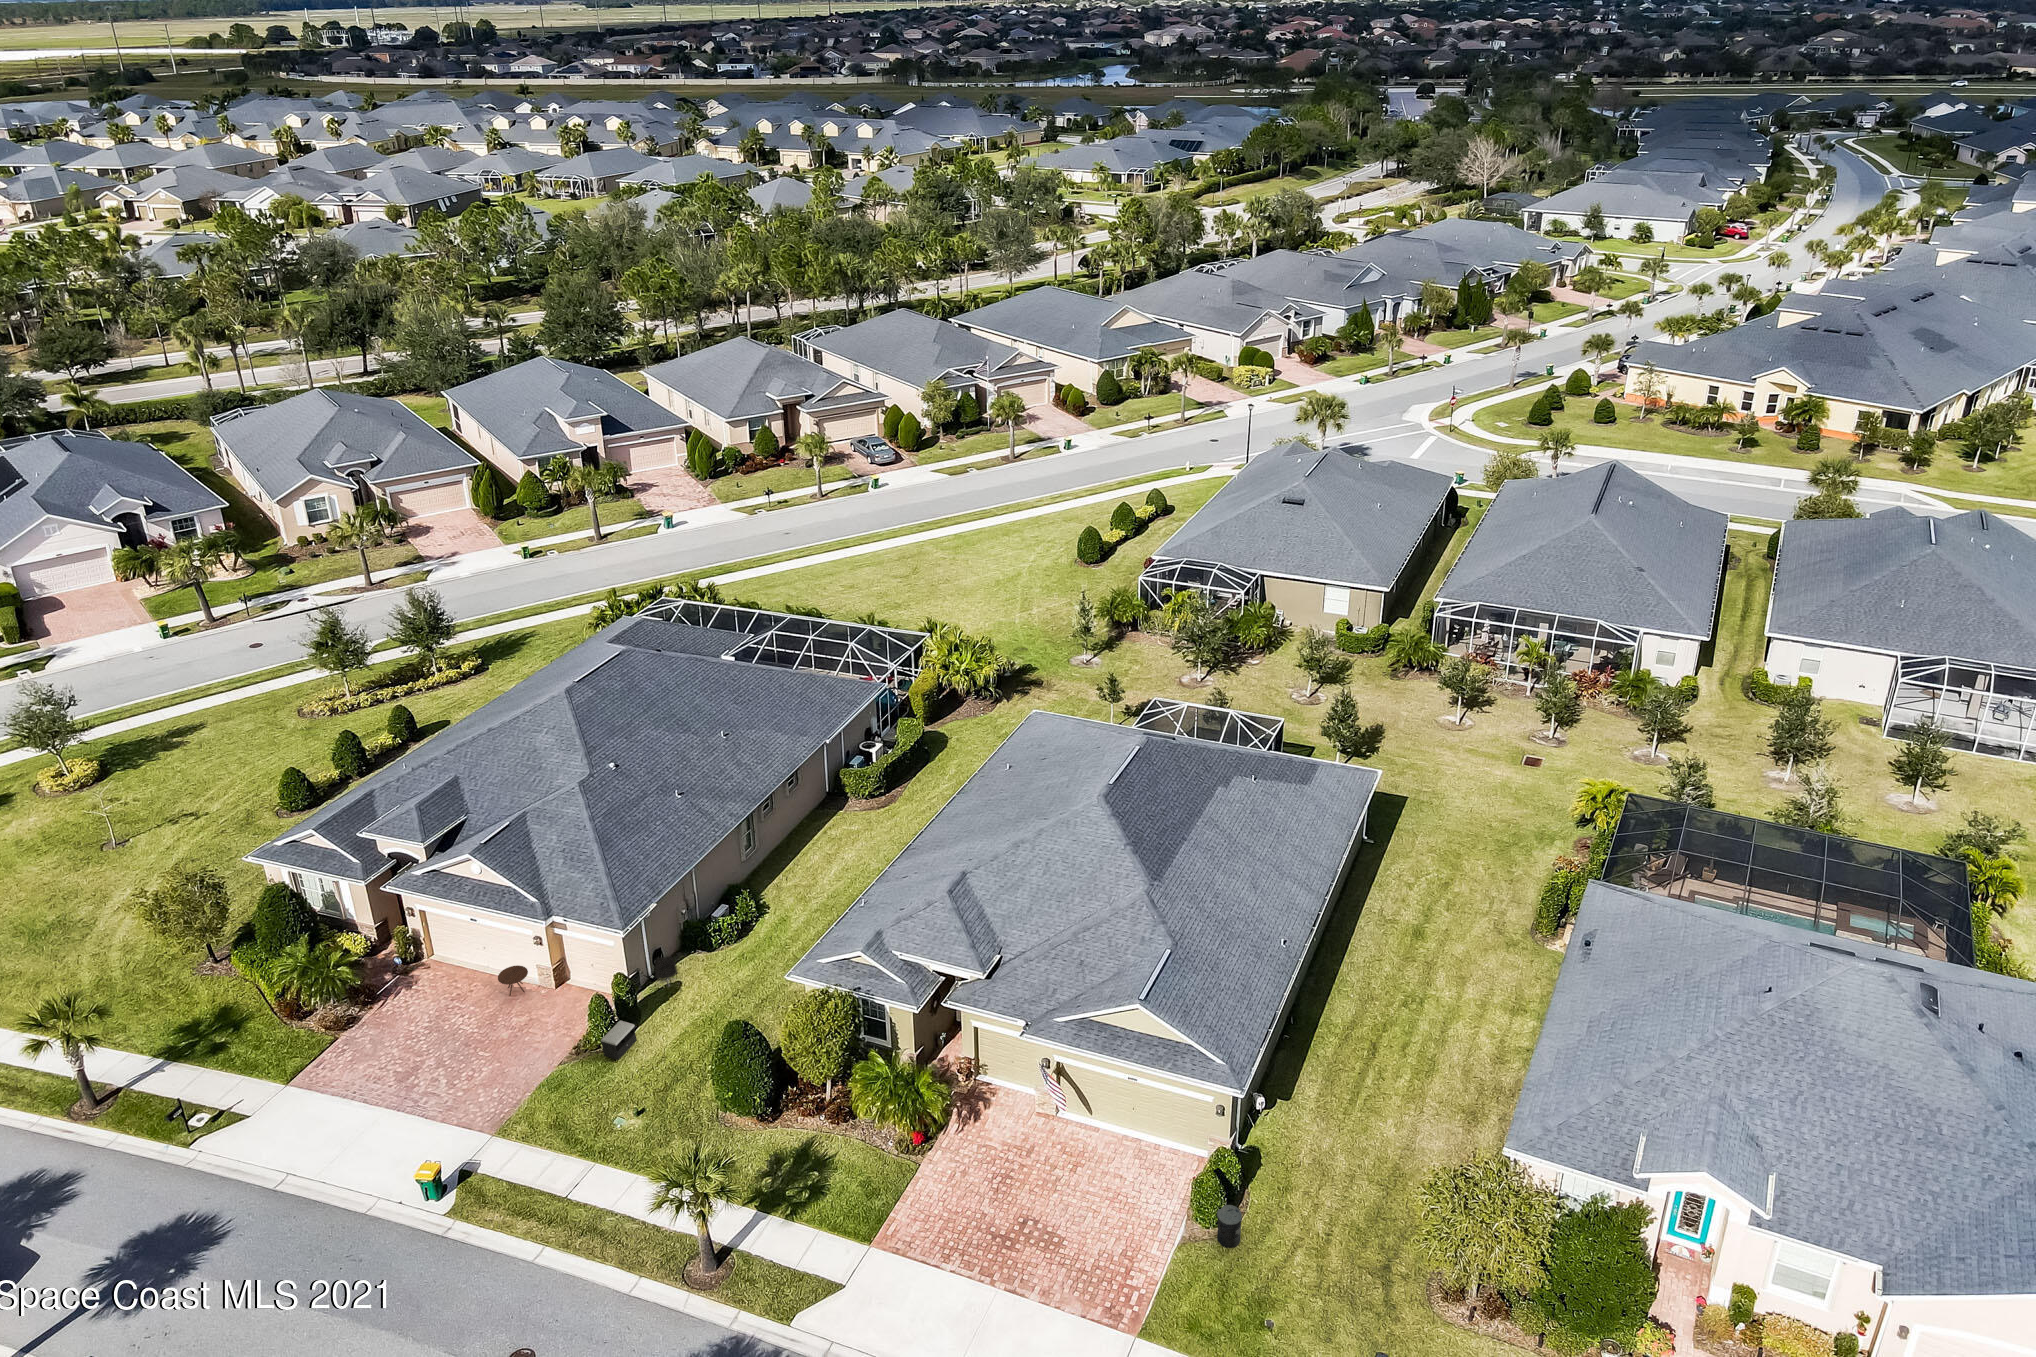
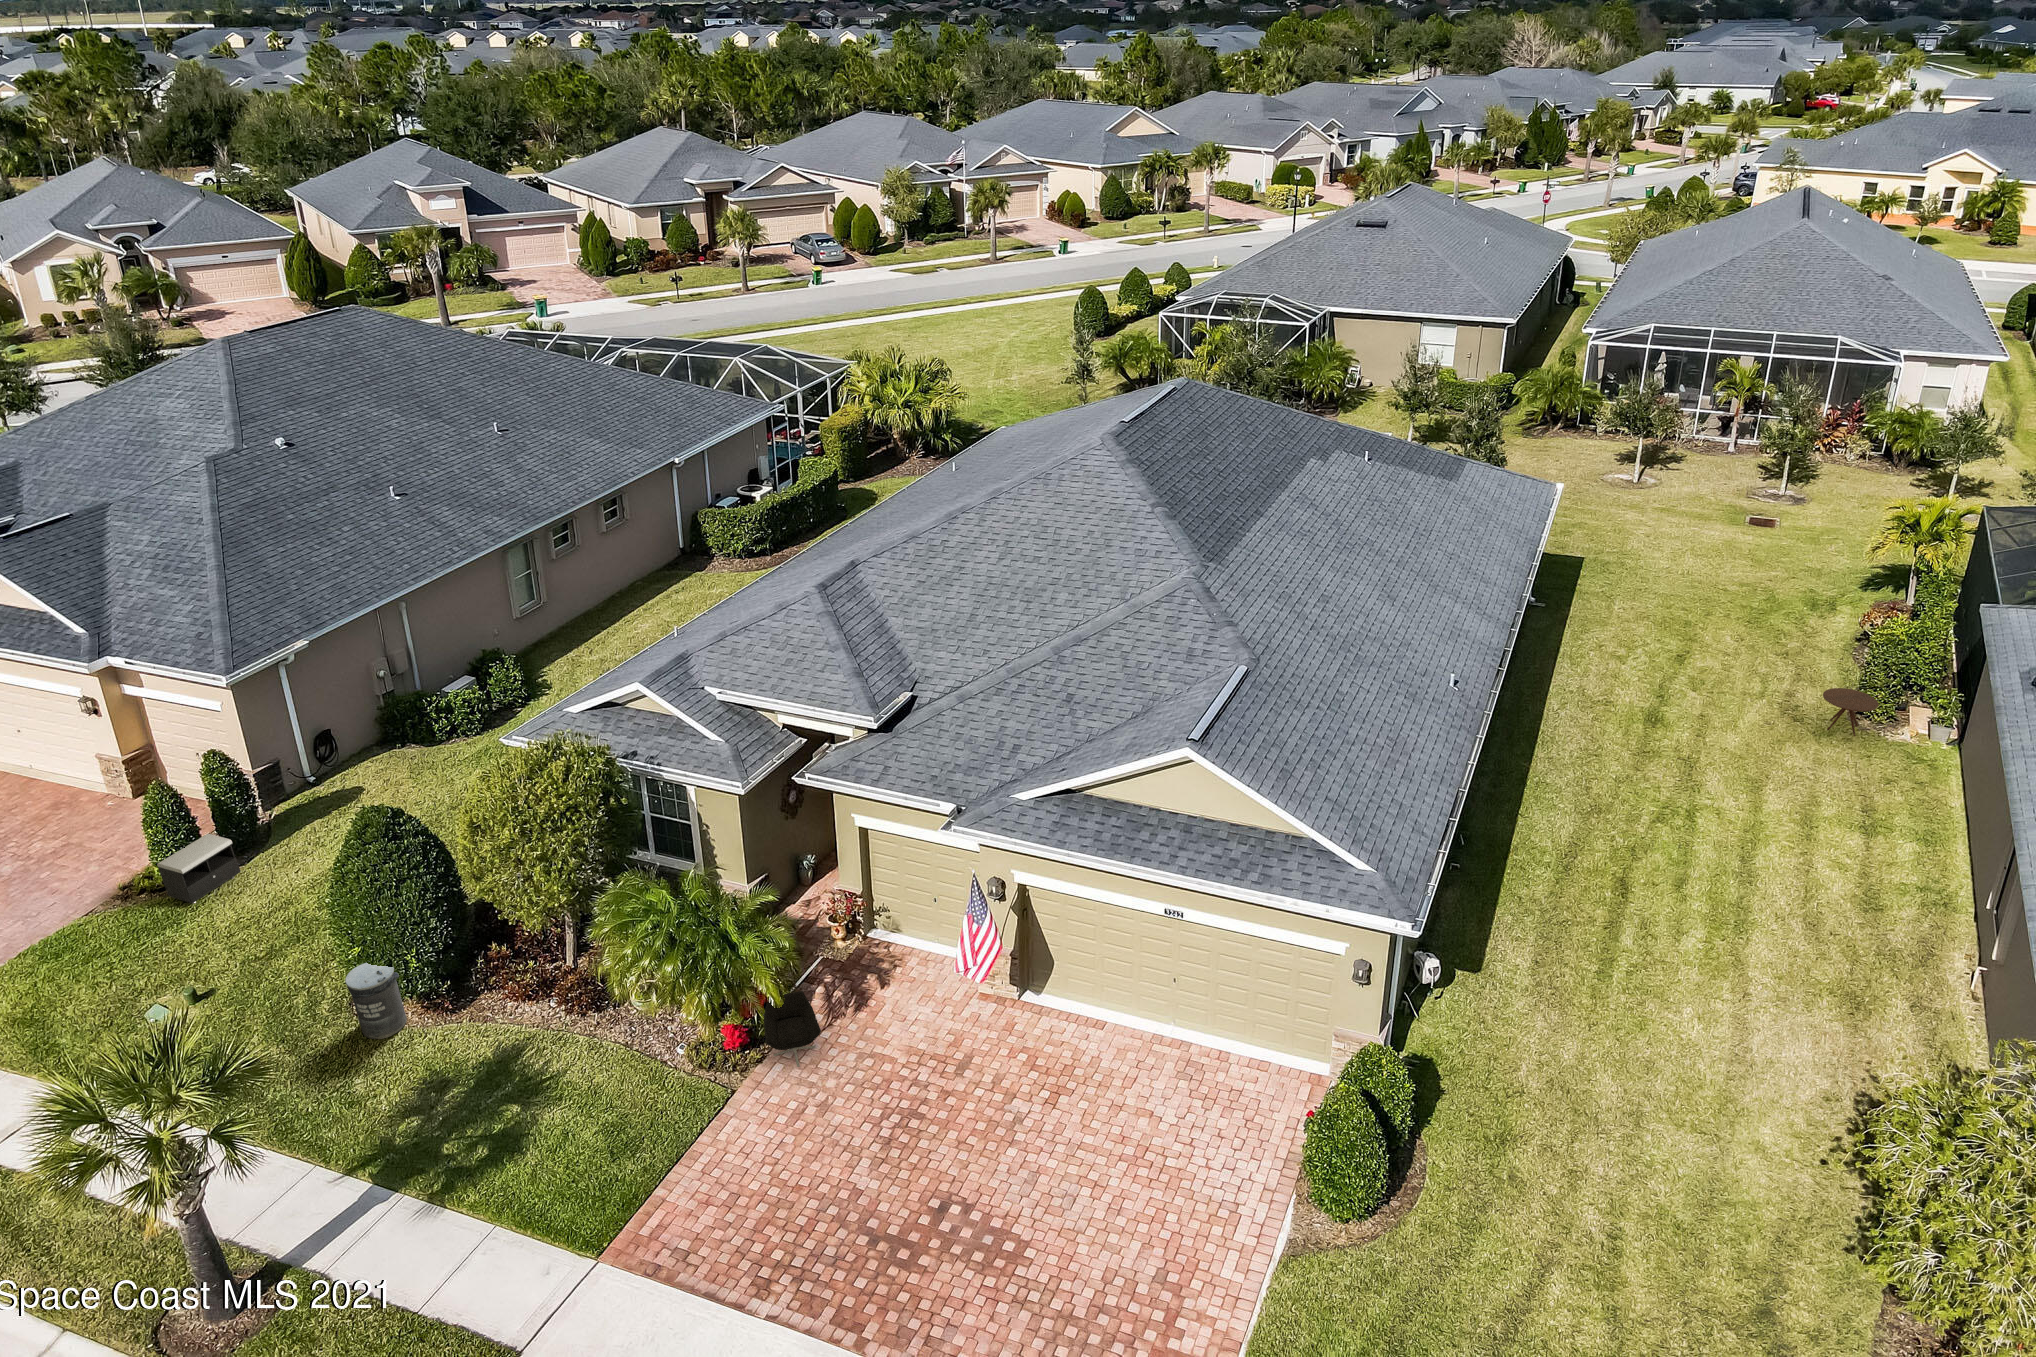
lounge chair: present [655,956,678,981] -> present [764,991,821,1067]
round table: present [498,965,528,996] -> present [1823,688,1879,736]
trash can: present [1217,1205,1242,1248] -> present [345,963,407,1039]

